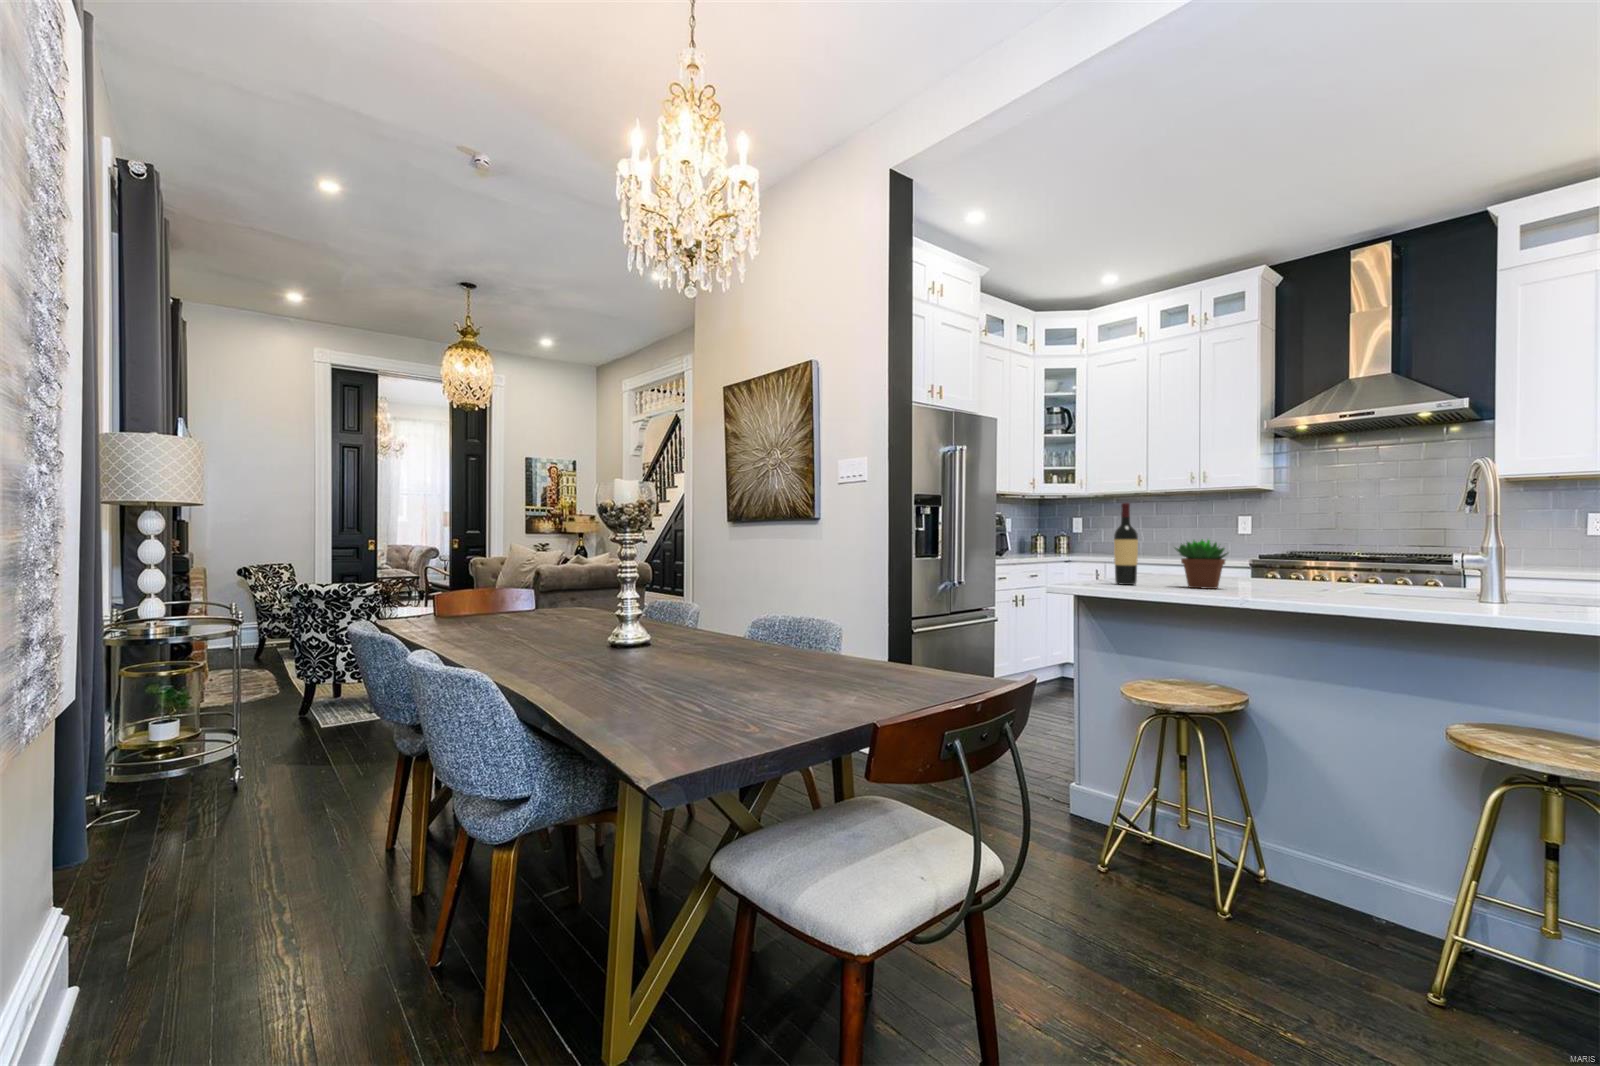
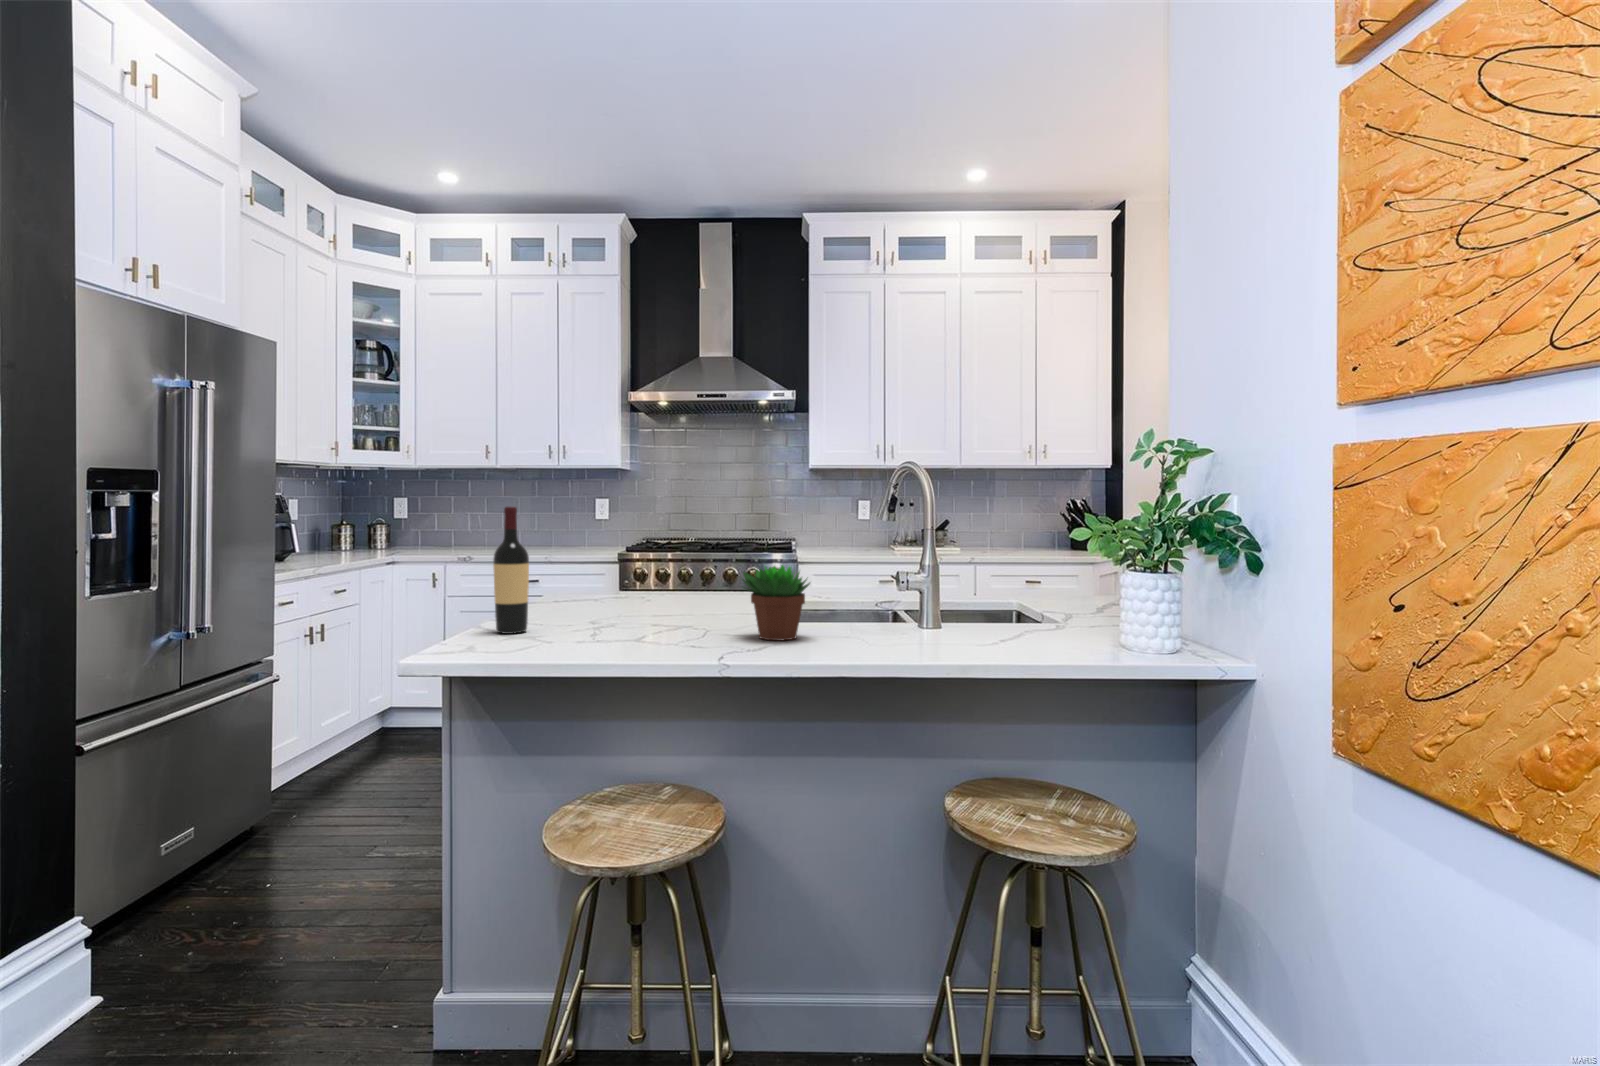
succulent plant: present [1175,539,1228,589] -> present [743,565,810,640]

